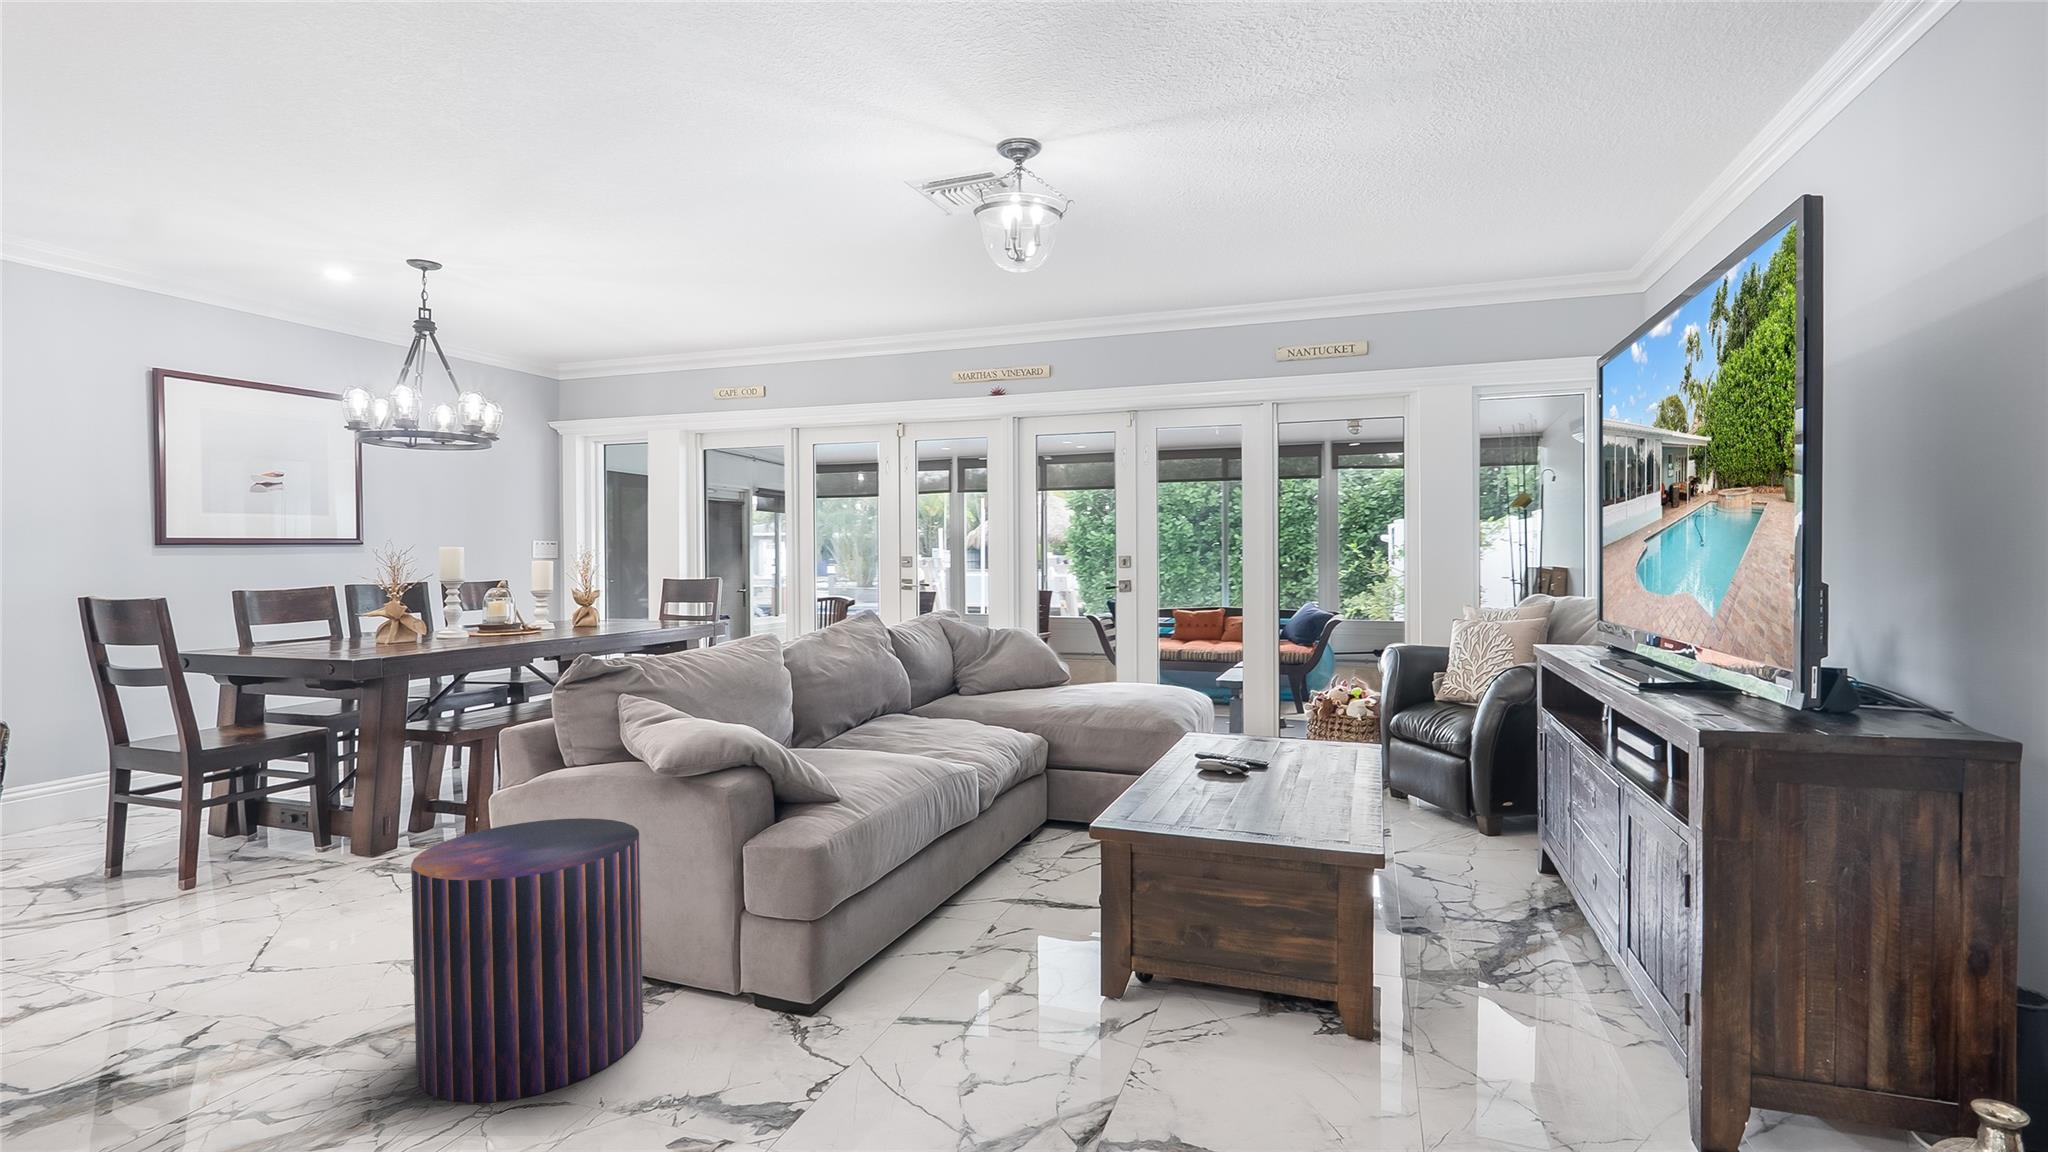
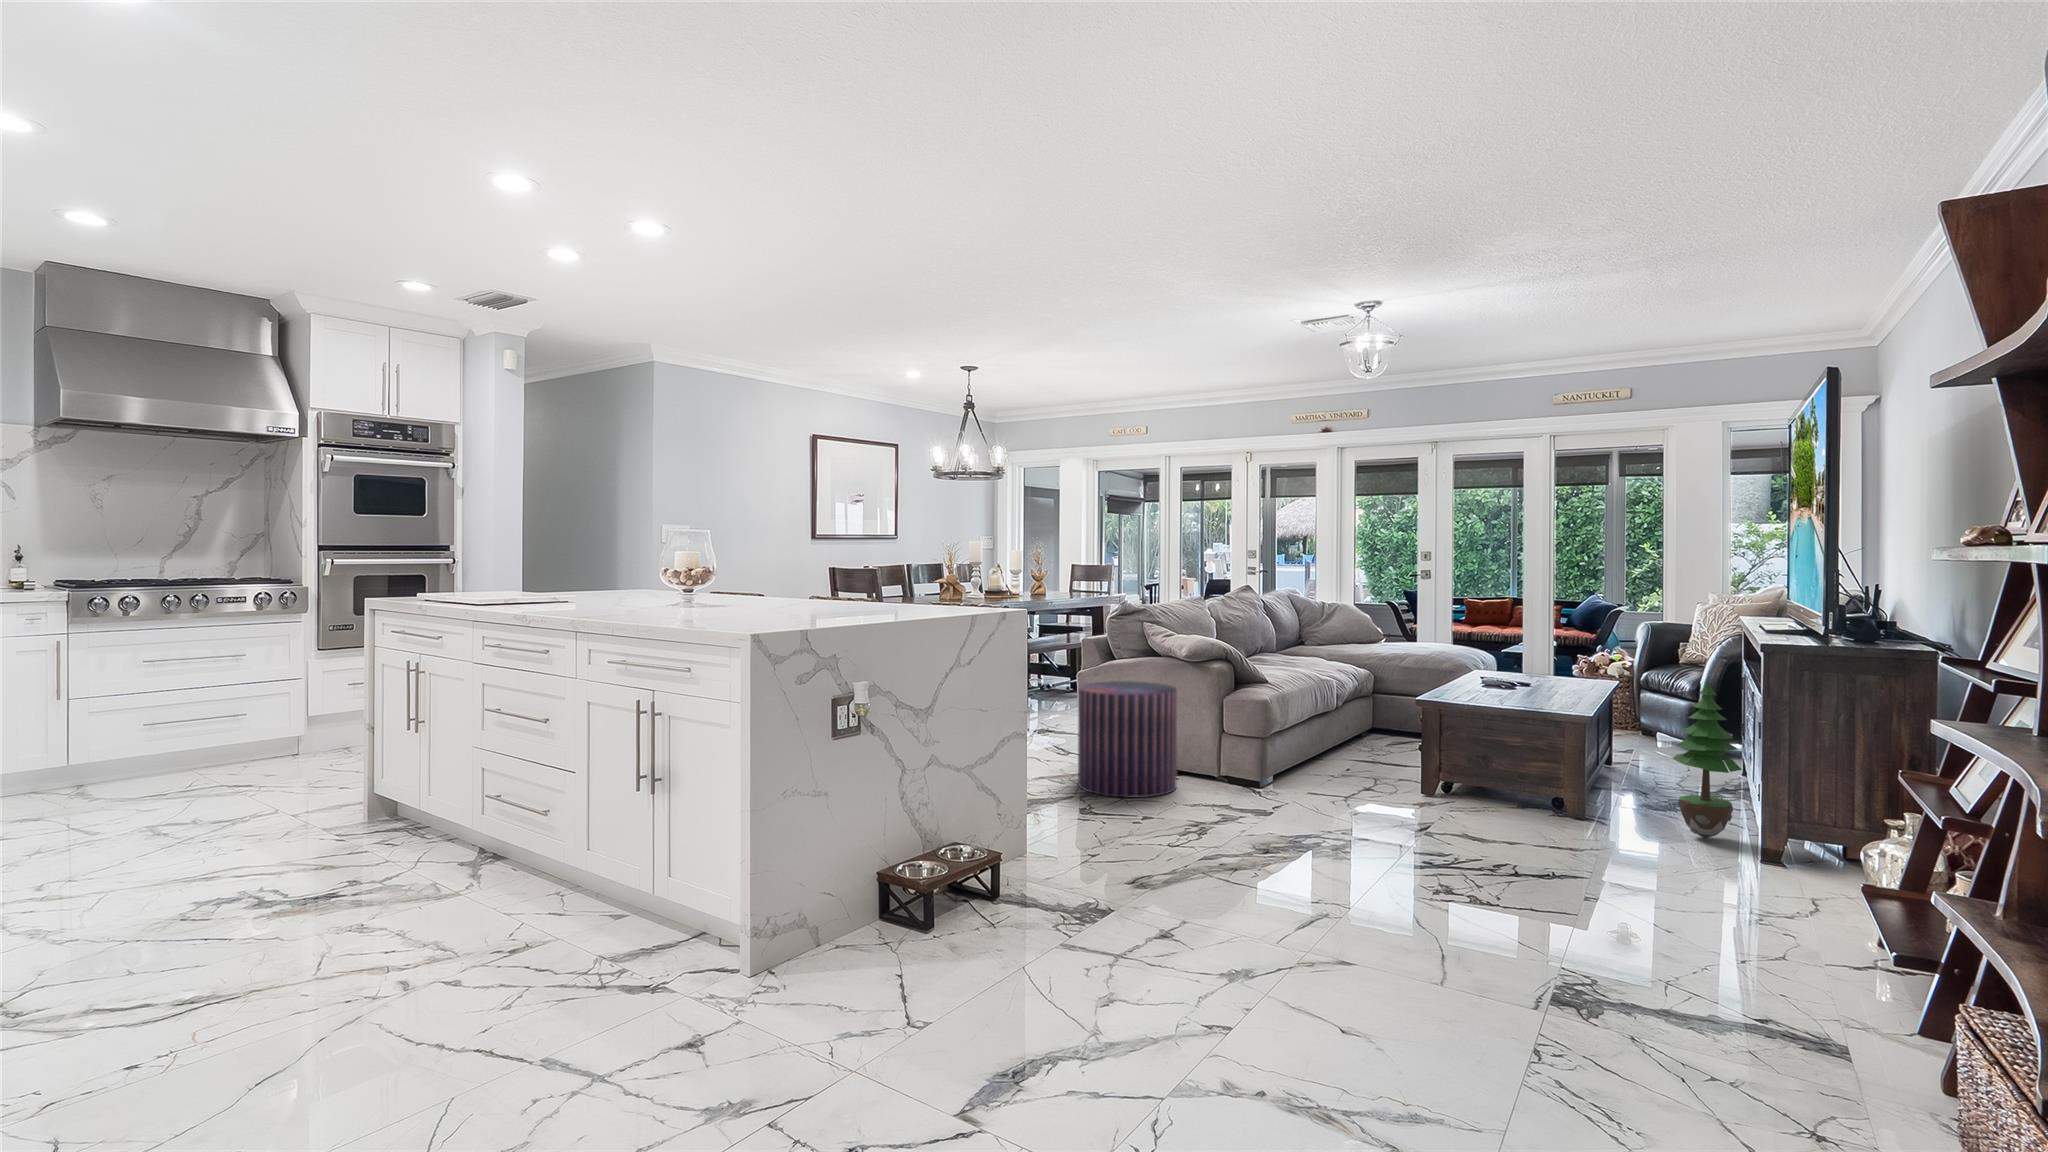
potted tree: none [1527,792,1650,1088] -> present [1673,681,1742,839]

